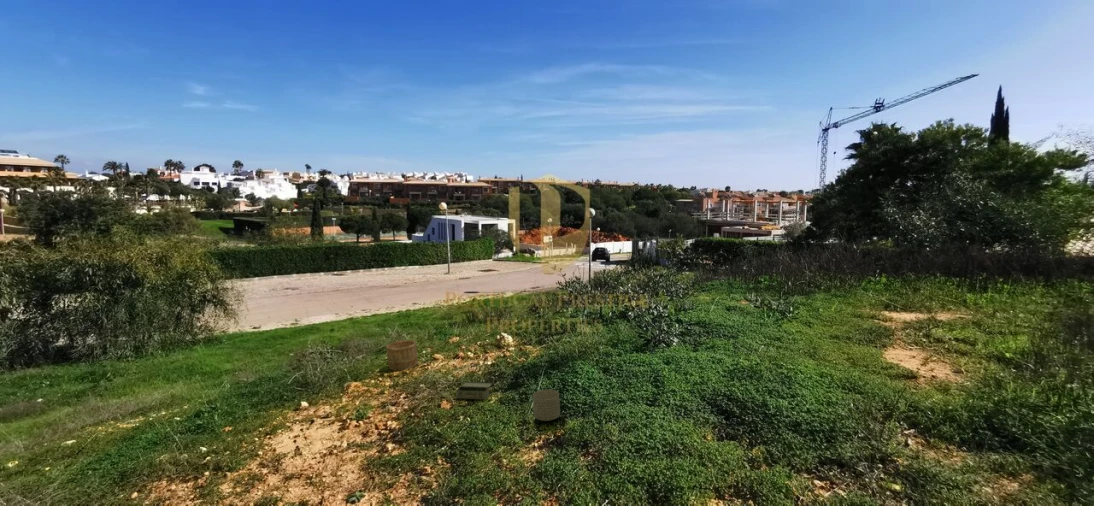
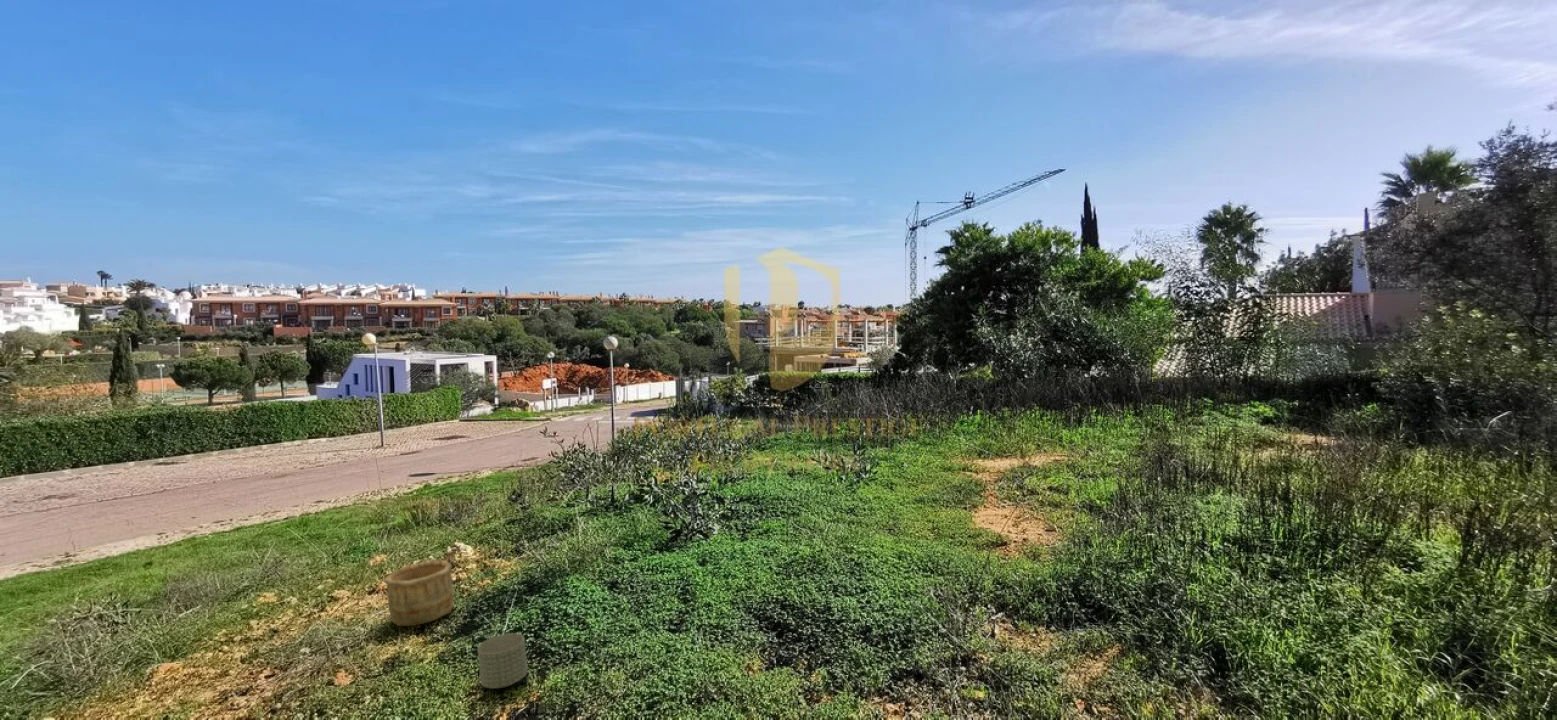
wooden bucket: present [386,340,418,371] -> present [384,560,454,626]
toolbox: present [456,382,493,399] -> none [341,634,415,673]

